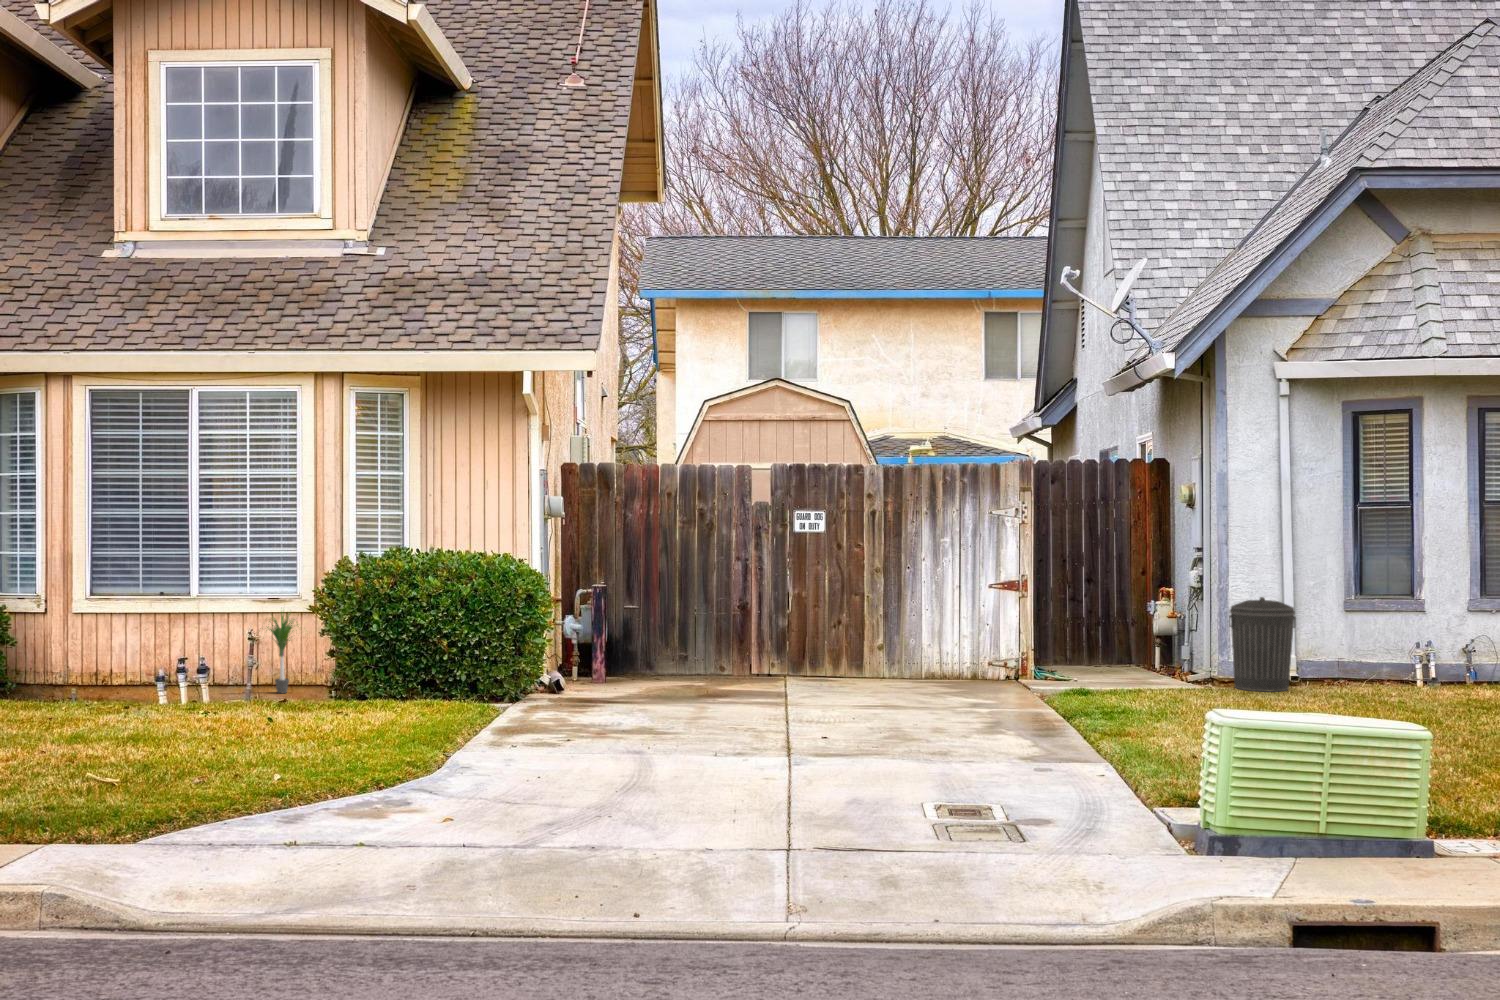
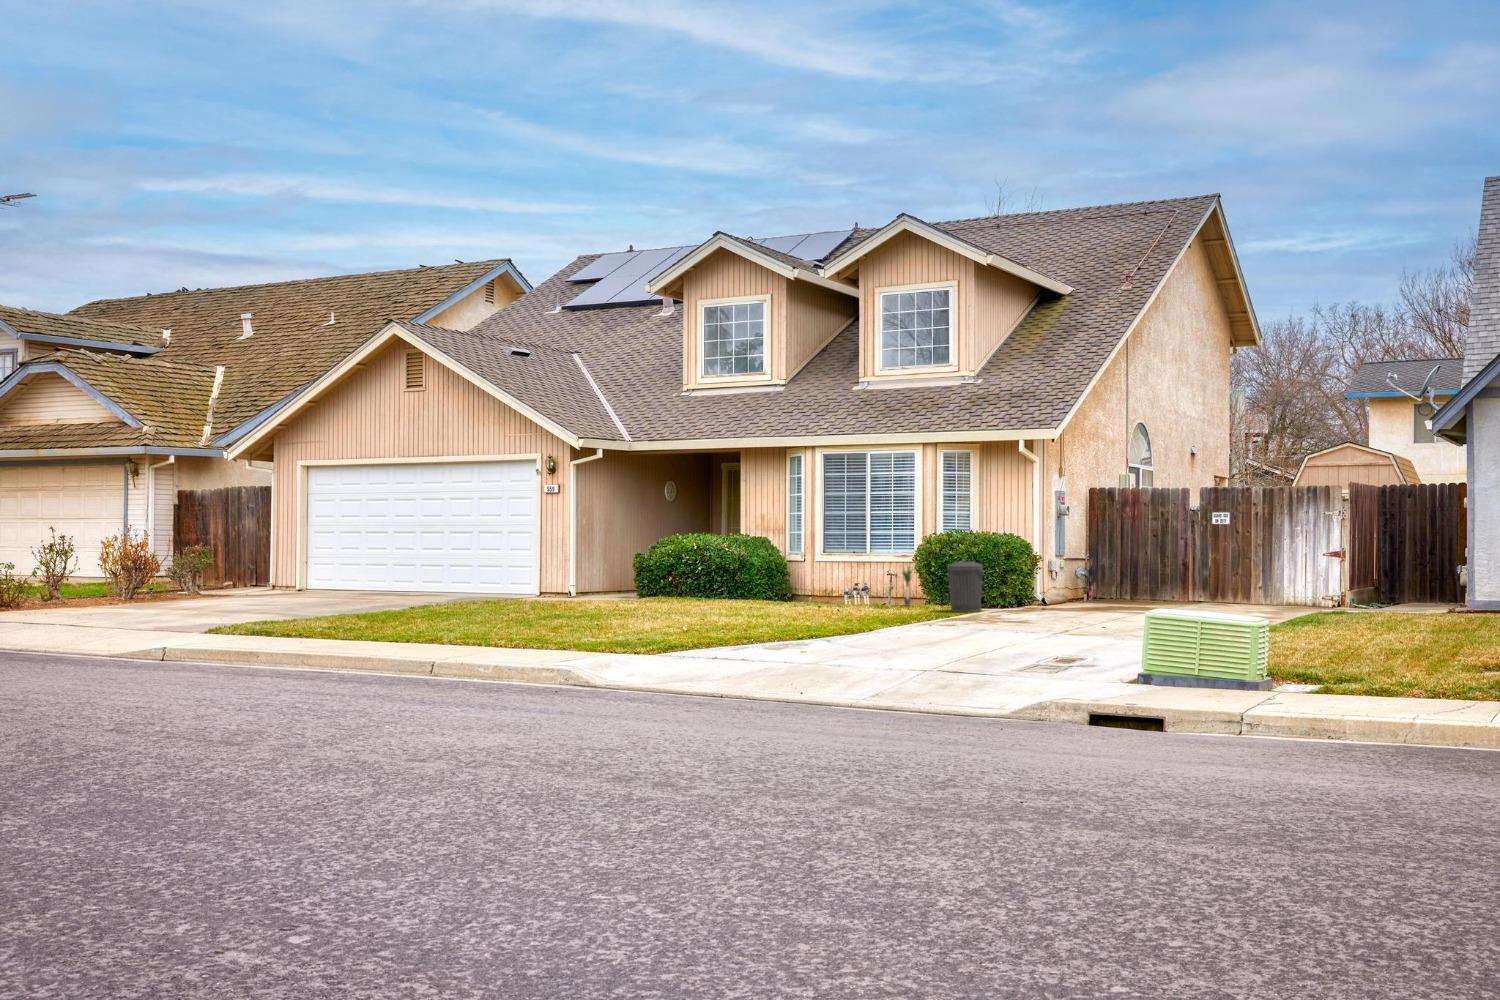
trash can: present [1229,597,1296,691] -> present [948,560,983,612]

